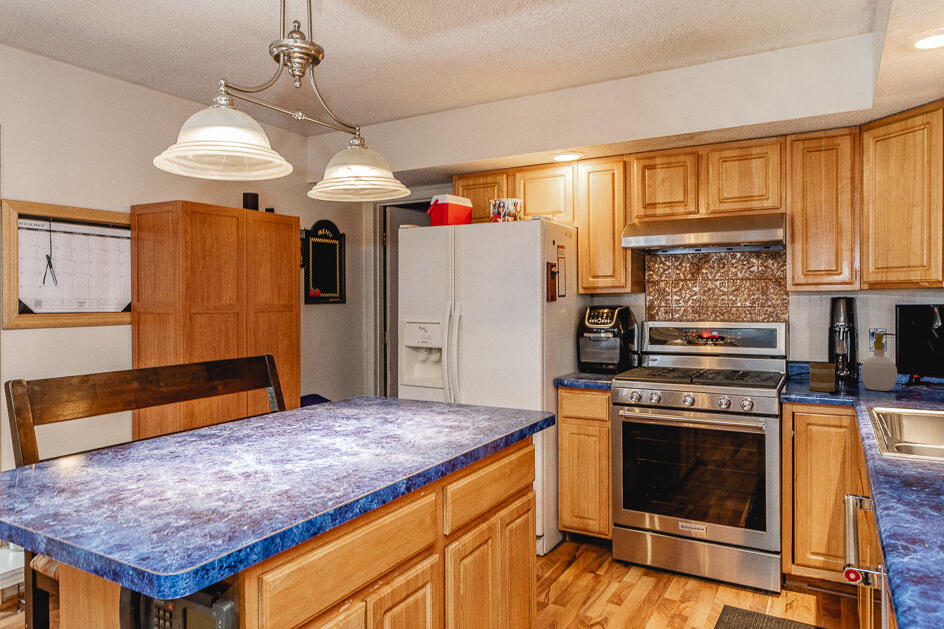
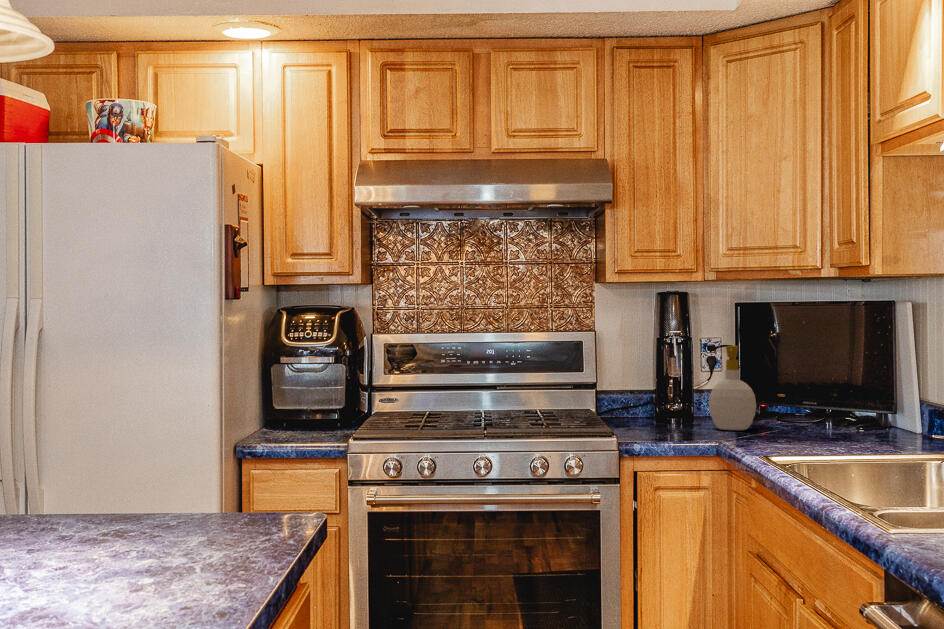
mug: present [809,363,835,392] -> none [643,393,684,437]

